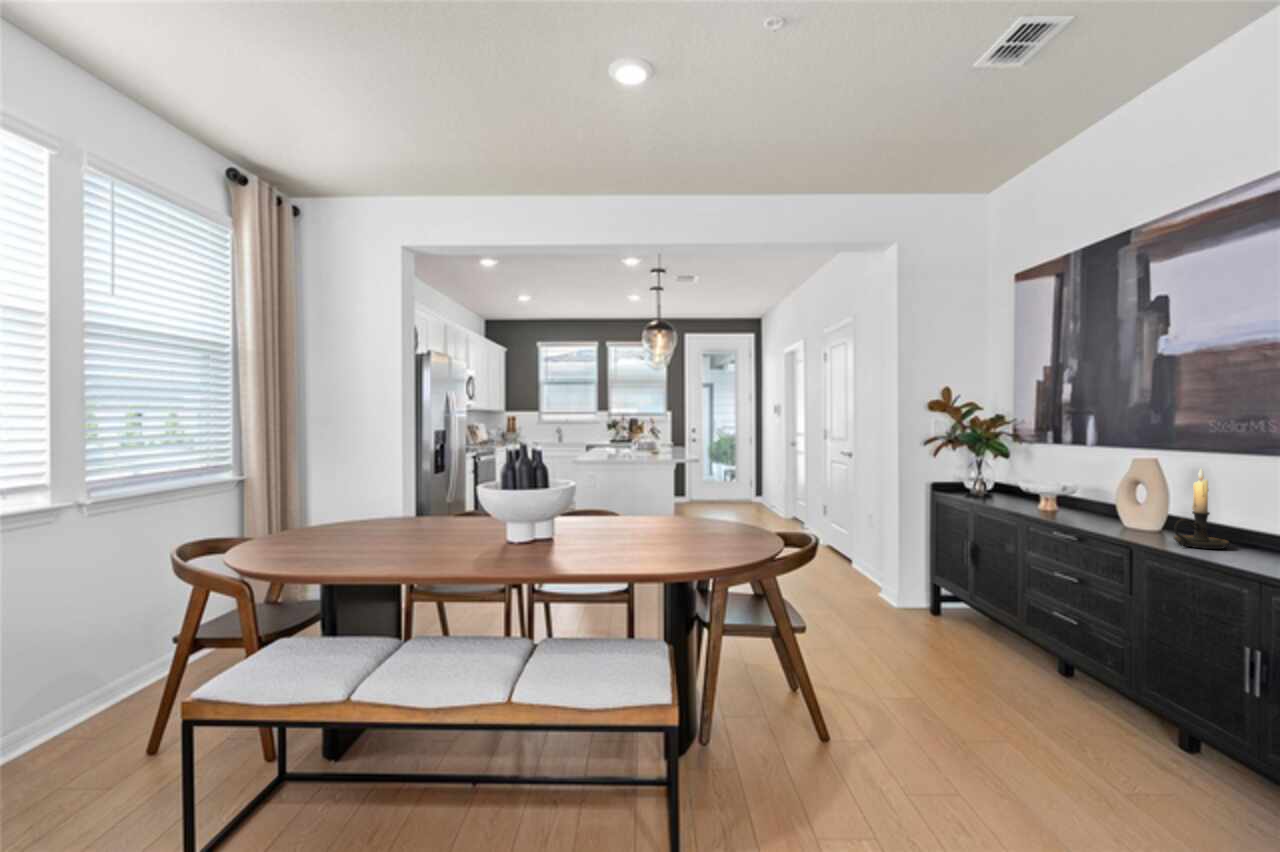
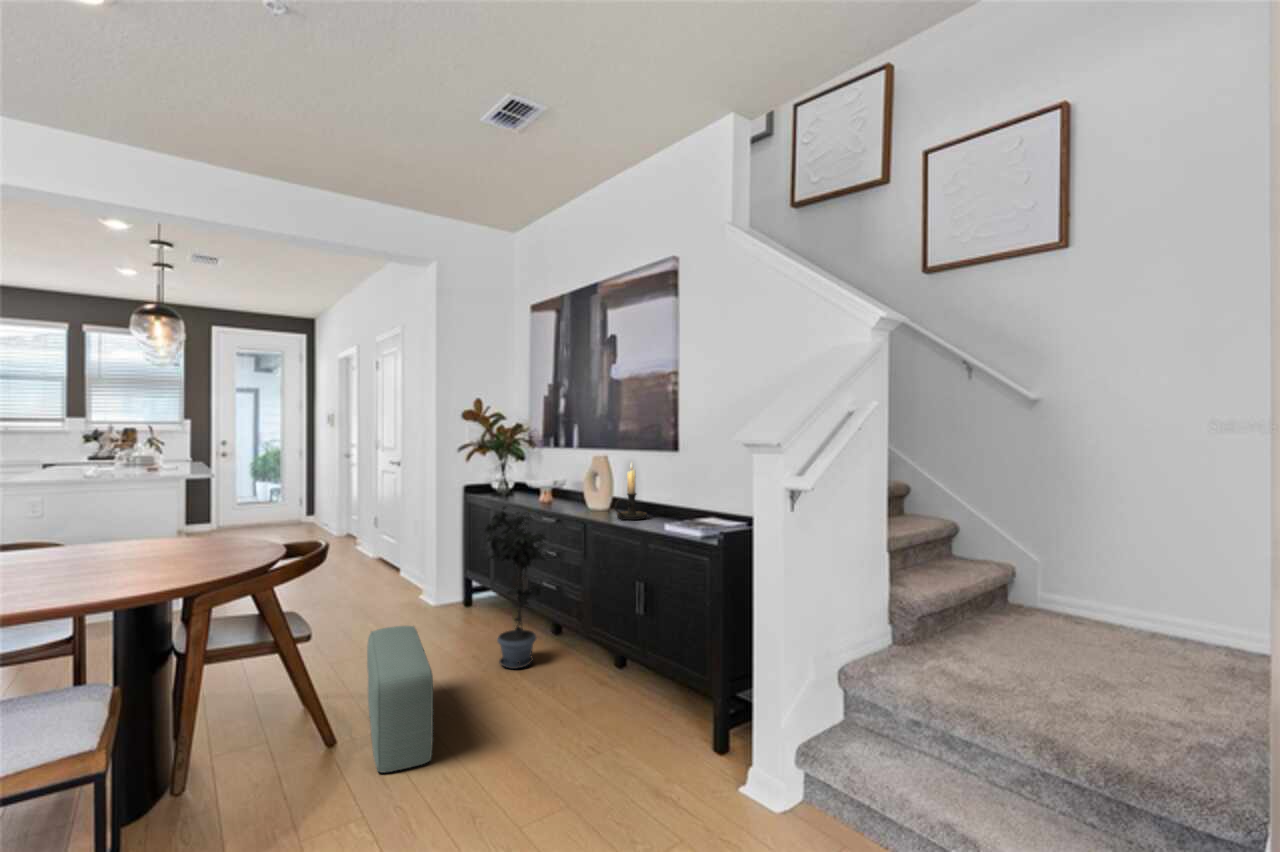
potted plant: none [971,514,1070,707] -> present [485,506,550,669]
pouf: none [852,631,936,792] -> present [367,626,433,772]

